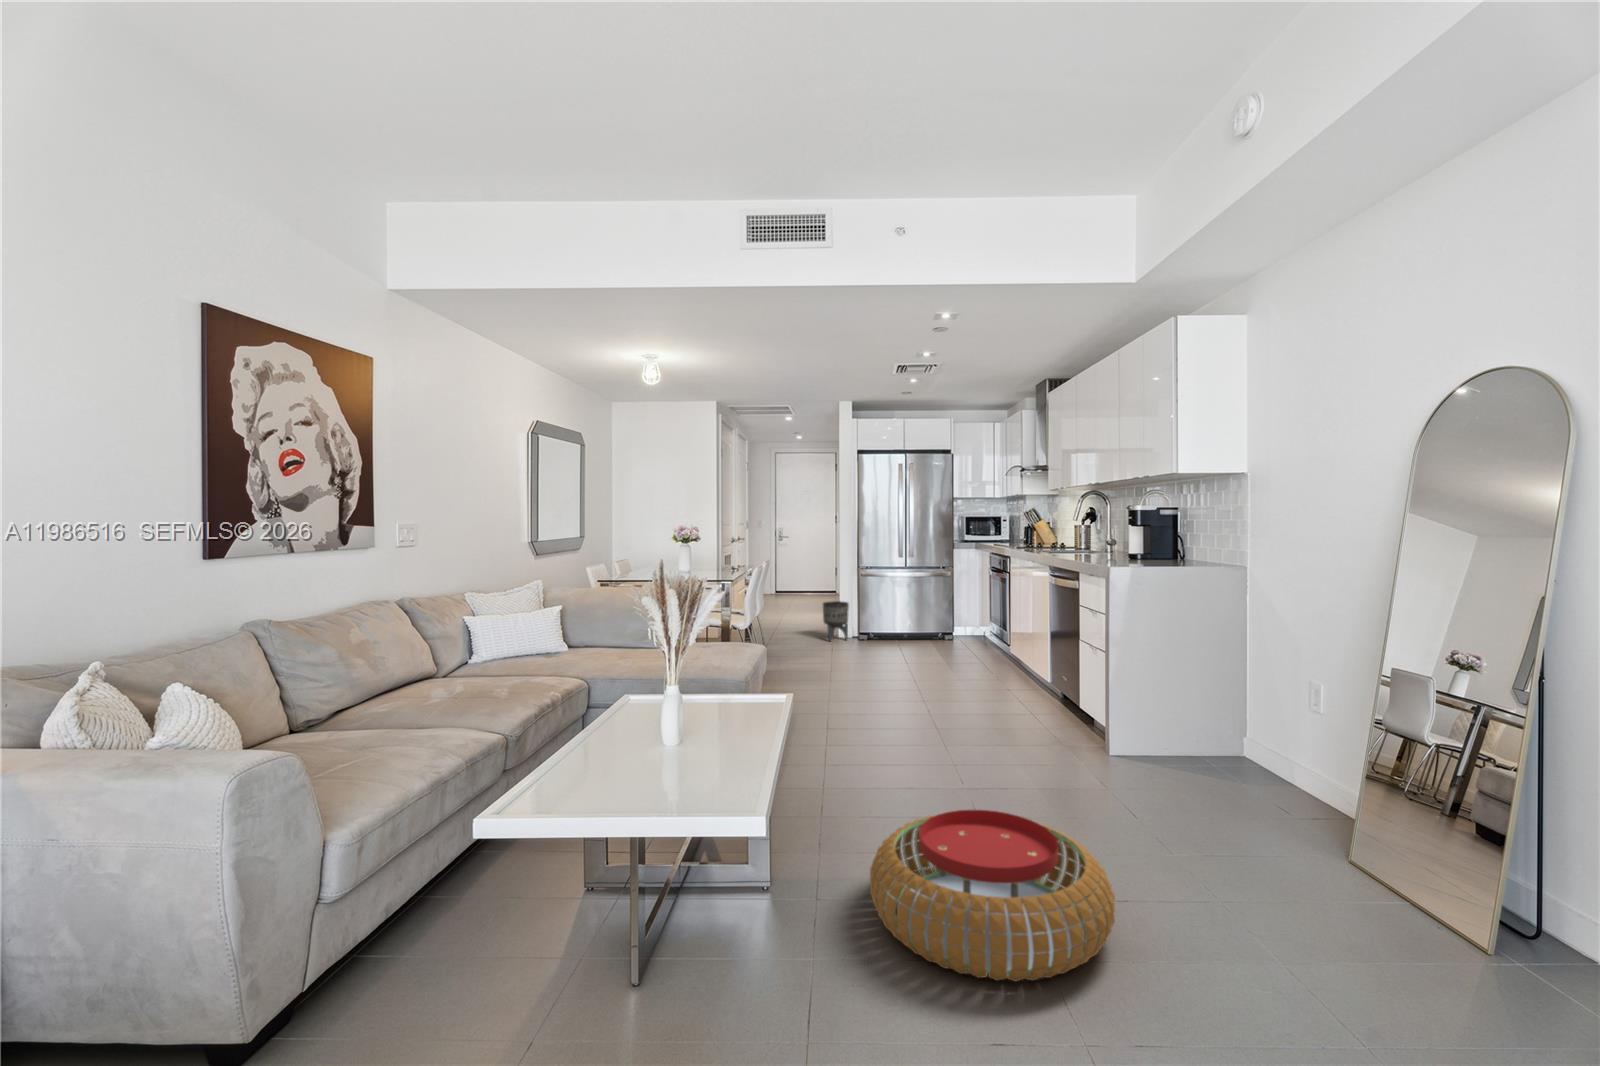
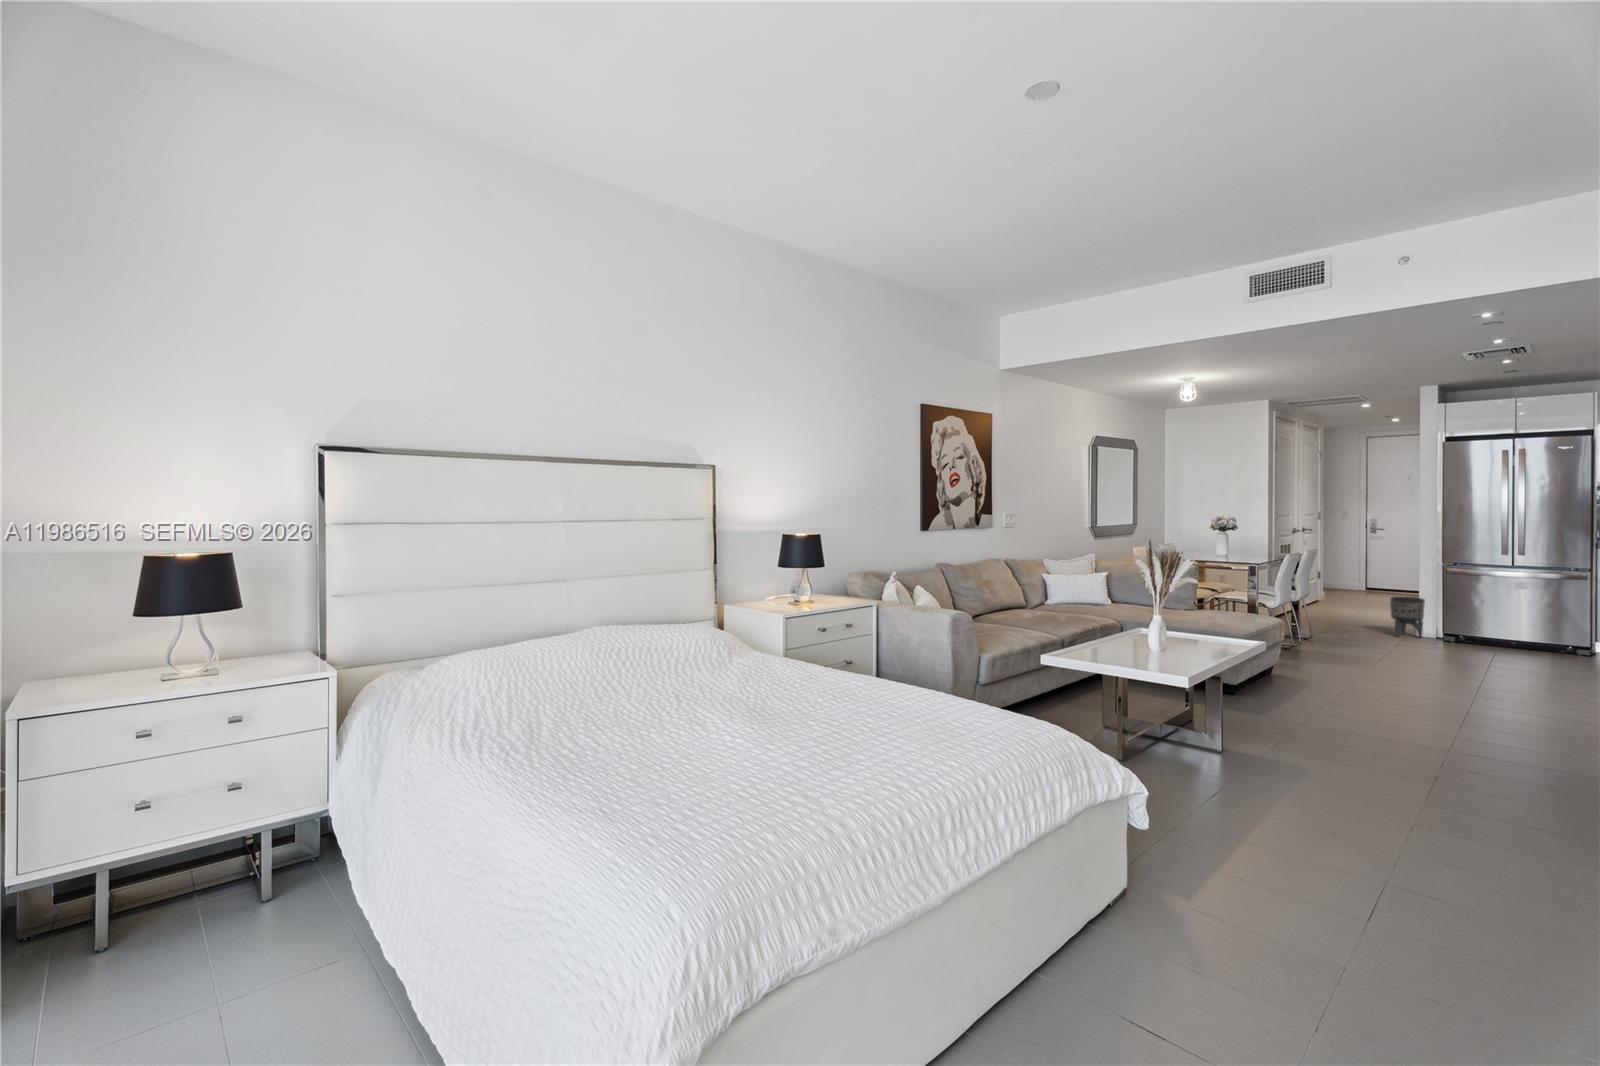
pouf: present [870,810,1115,981] -> none [1282,718,1483,813]

